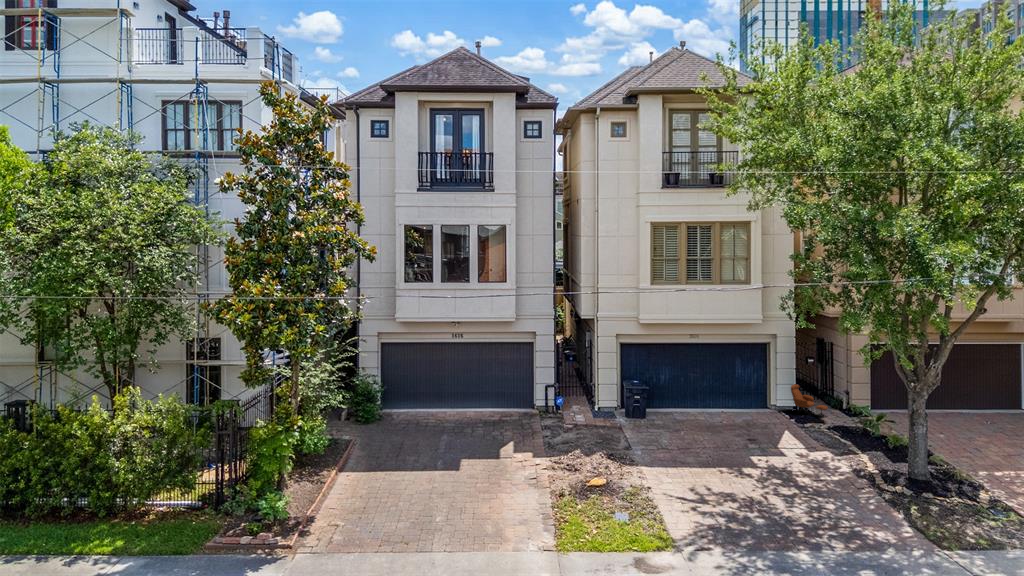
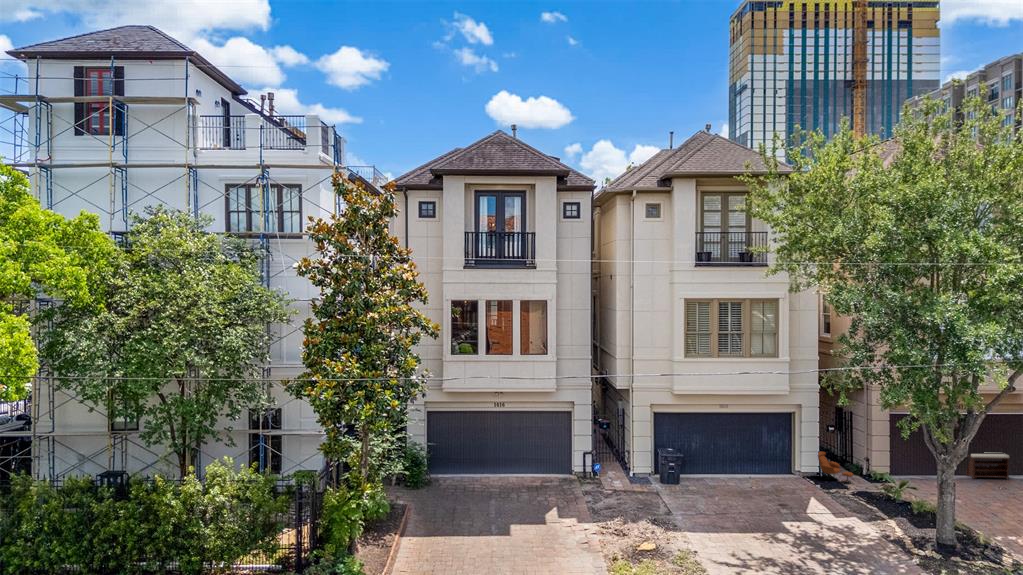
bench: none [946,385,995,413] -> present [966,452,1010,479]

